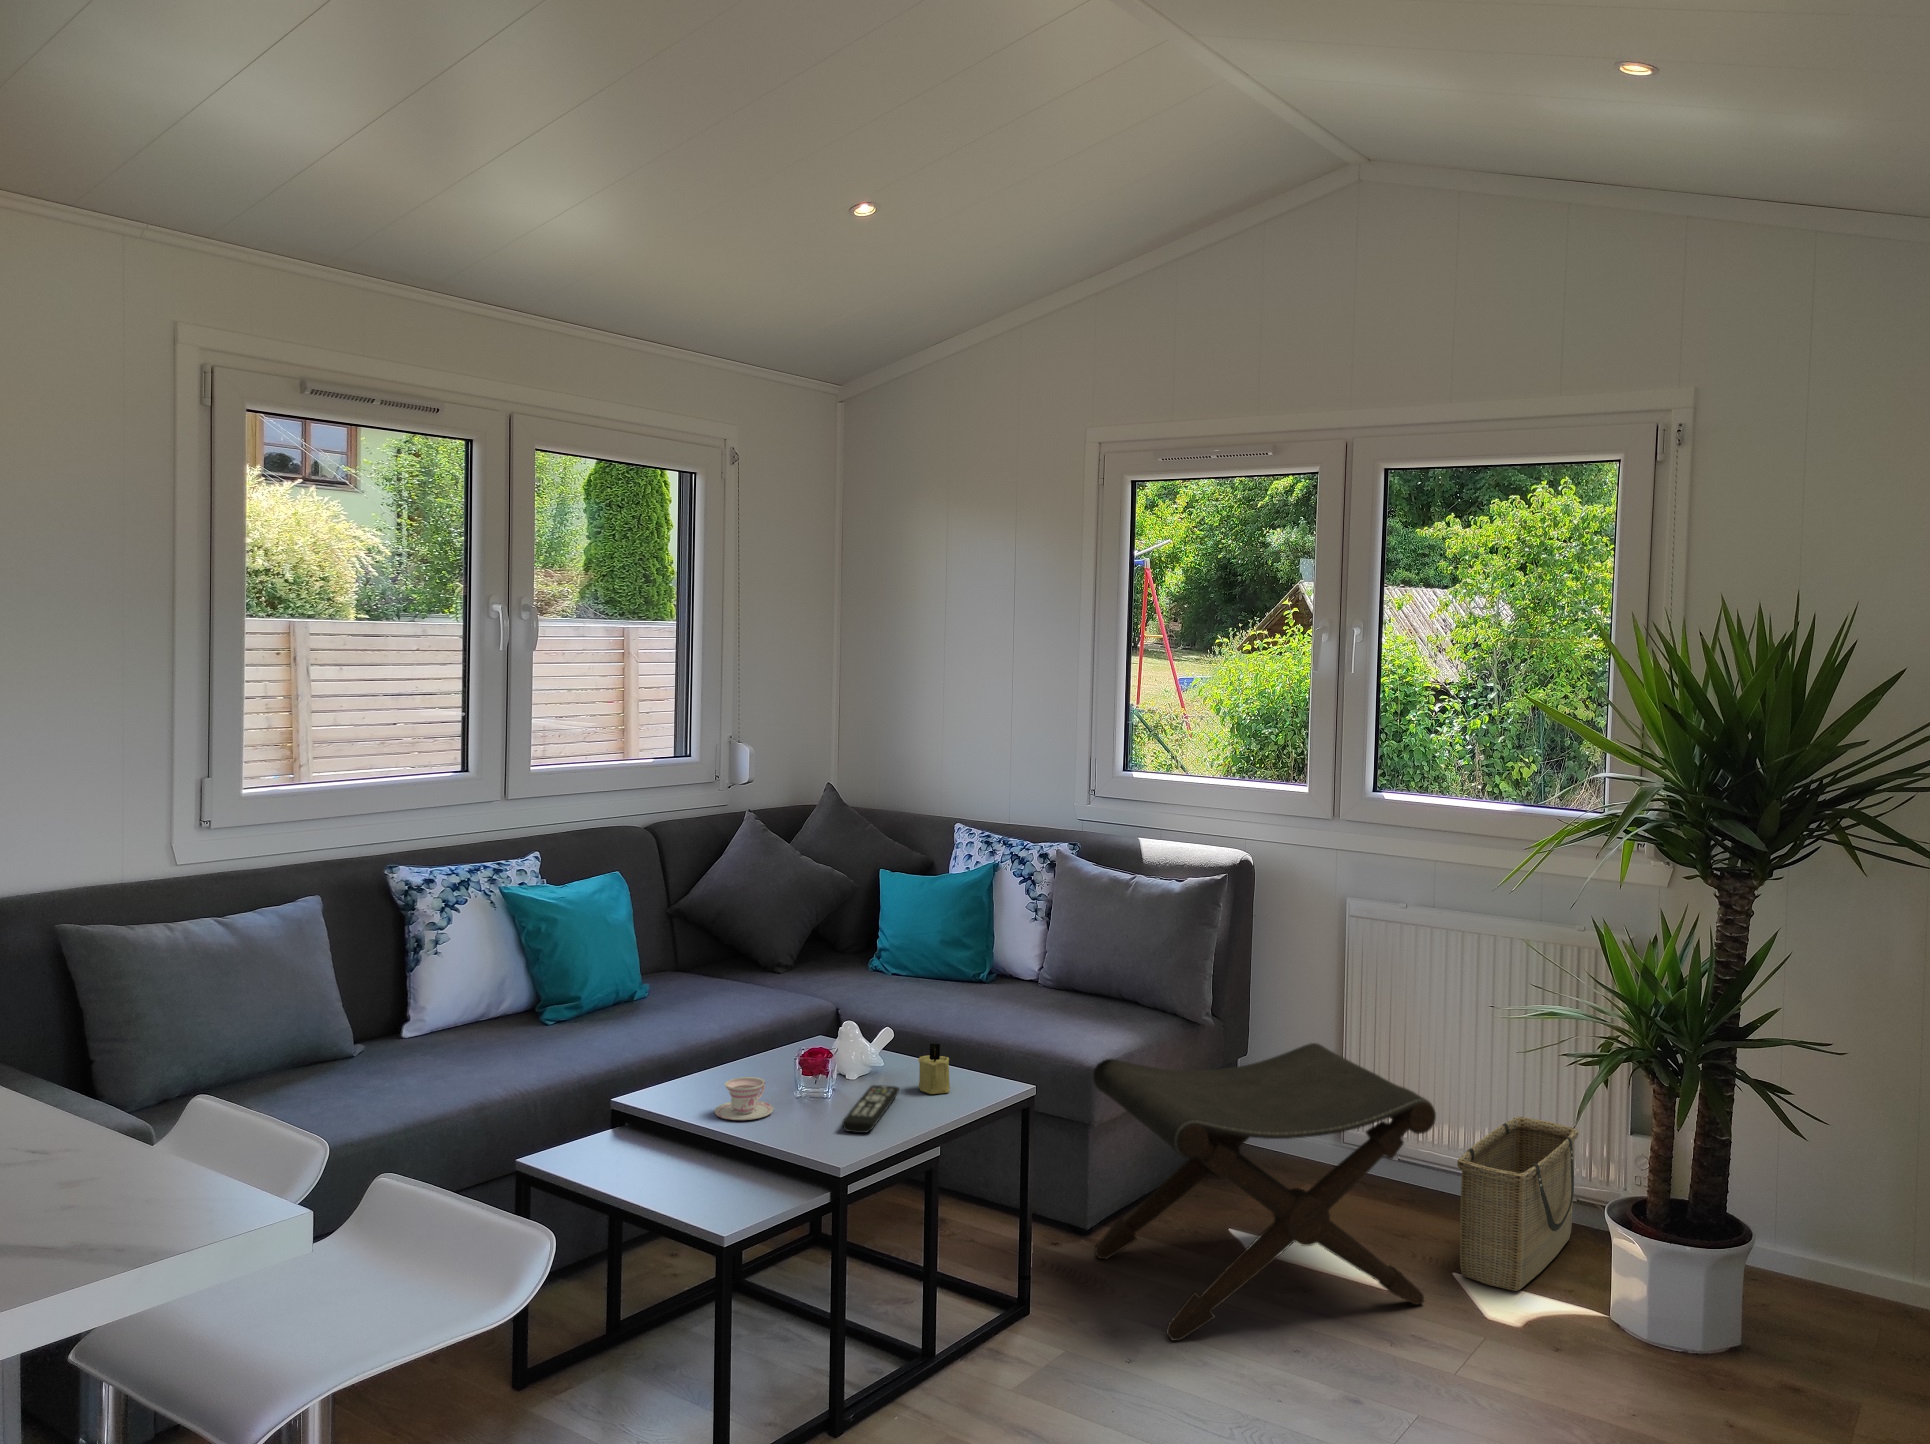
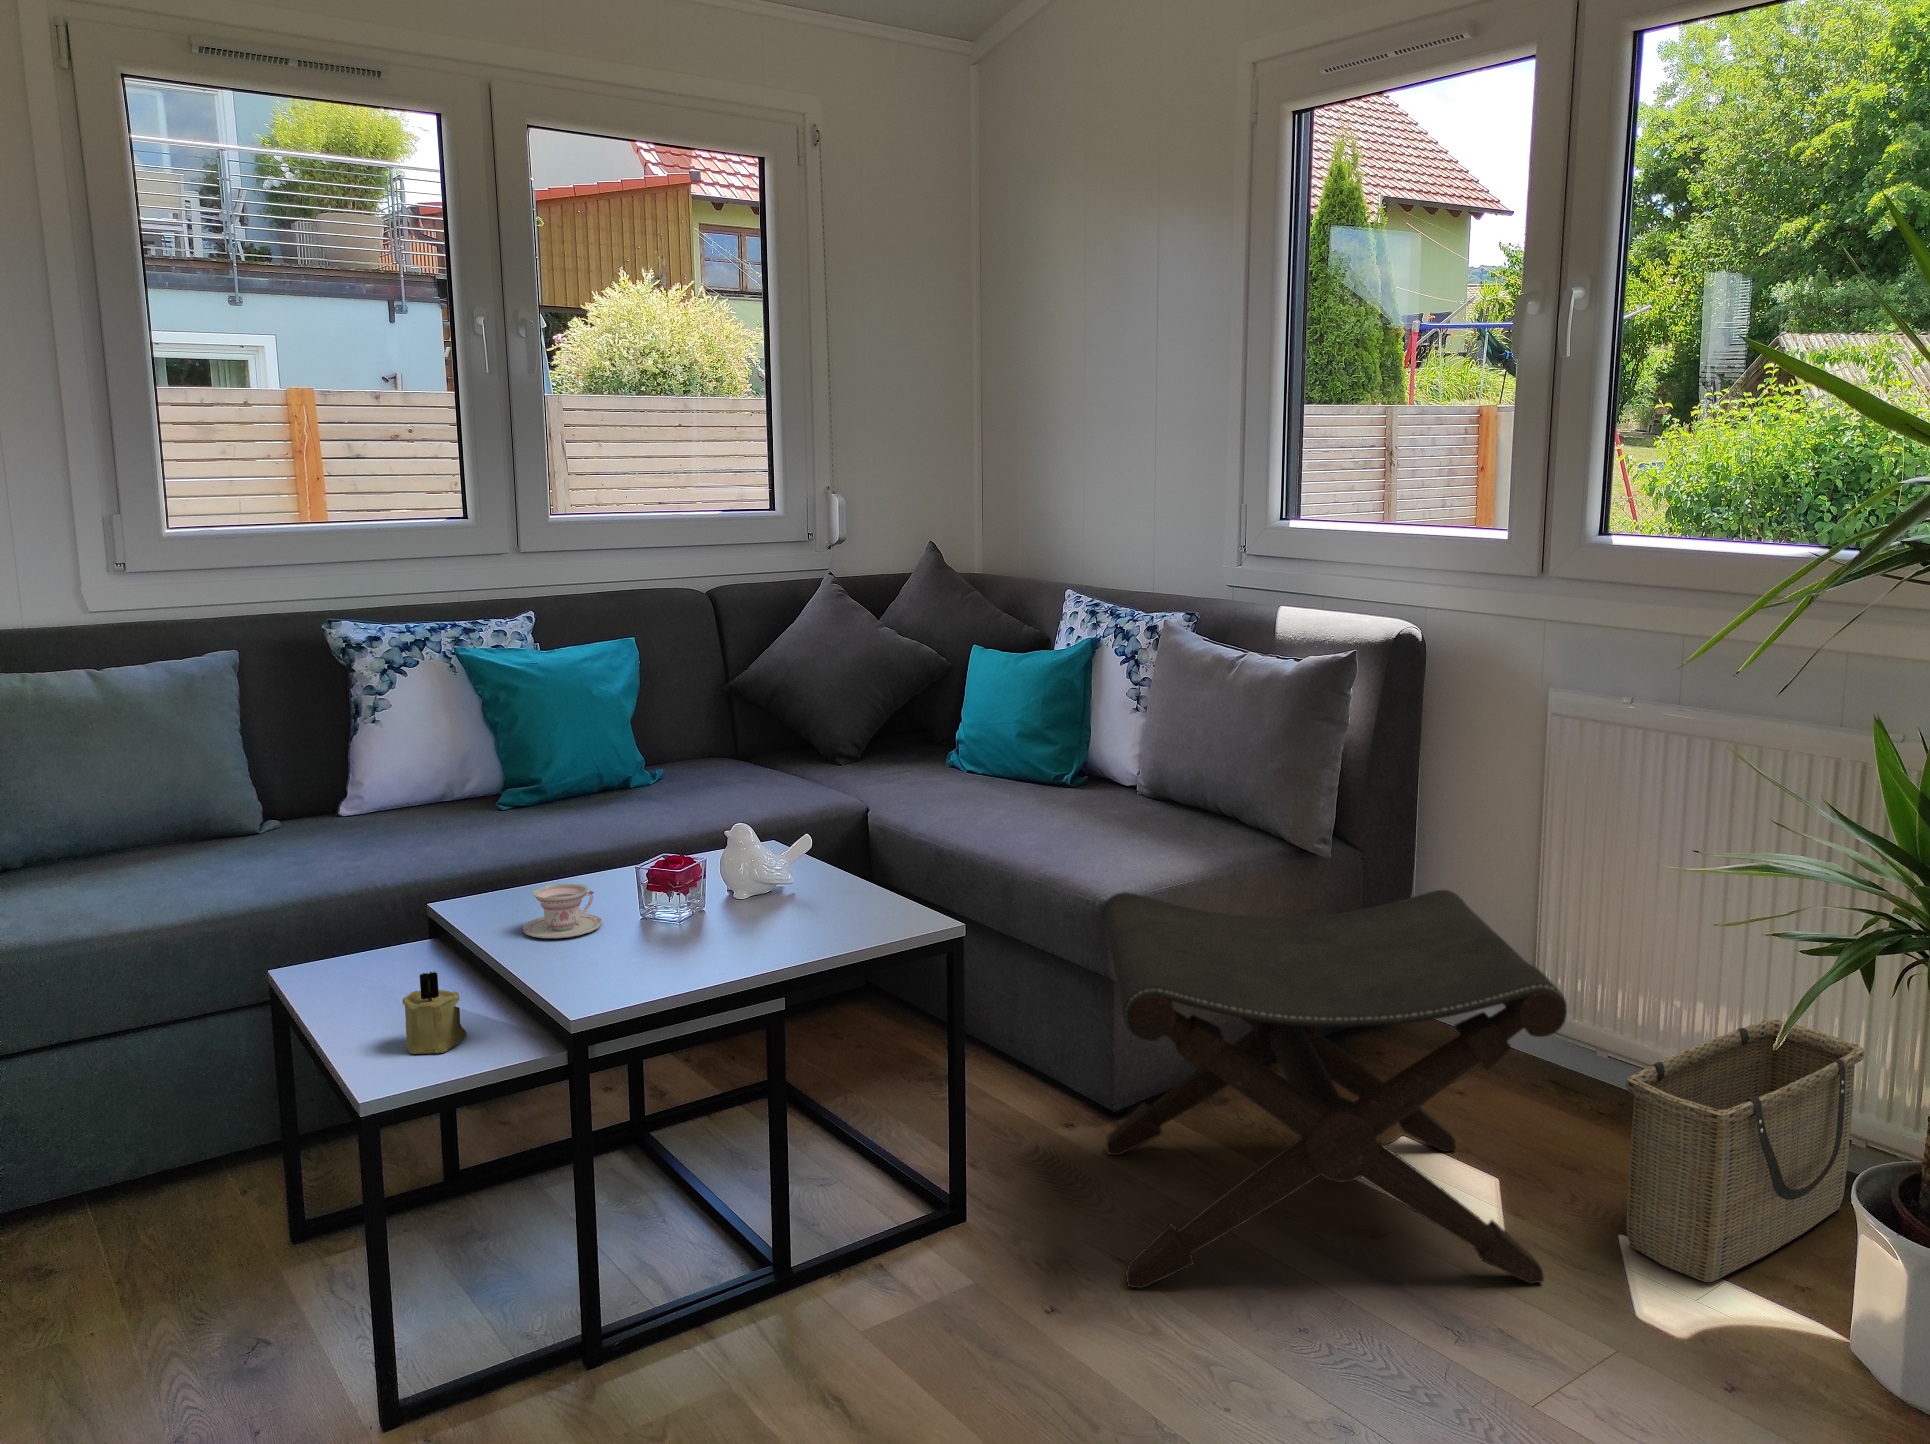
candle: present [918,1043,950,1094] -> present [402,972,466,1054]
remote control: present [842,1085,899,1133] -> none [645,905,775,968]

